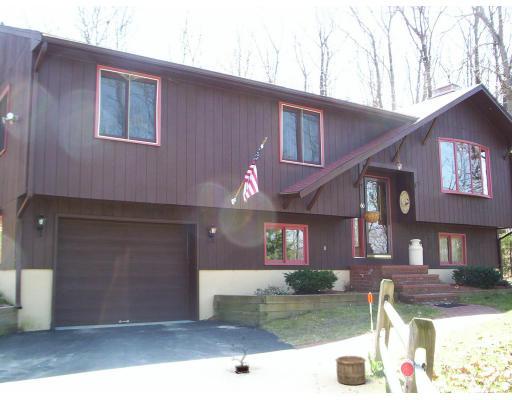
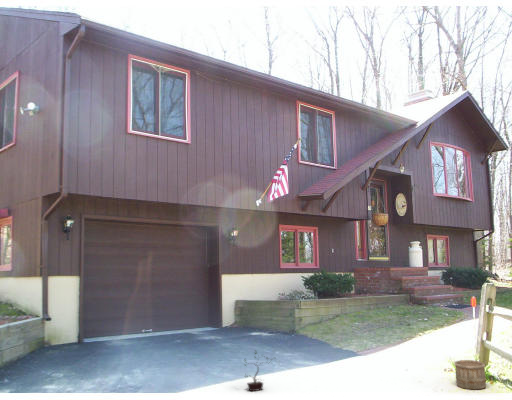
potted plant: present [232,344,249,373] -> present [245,352,270,391]

